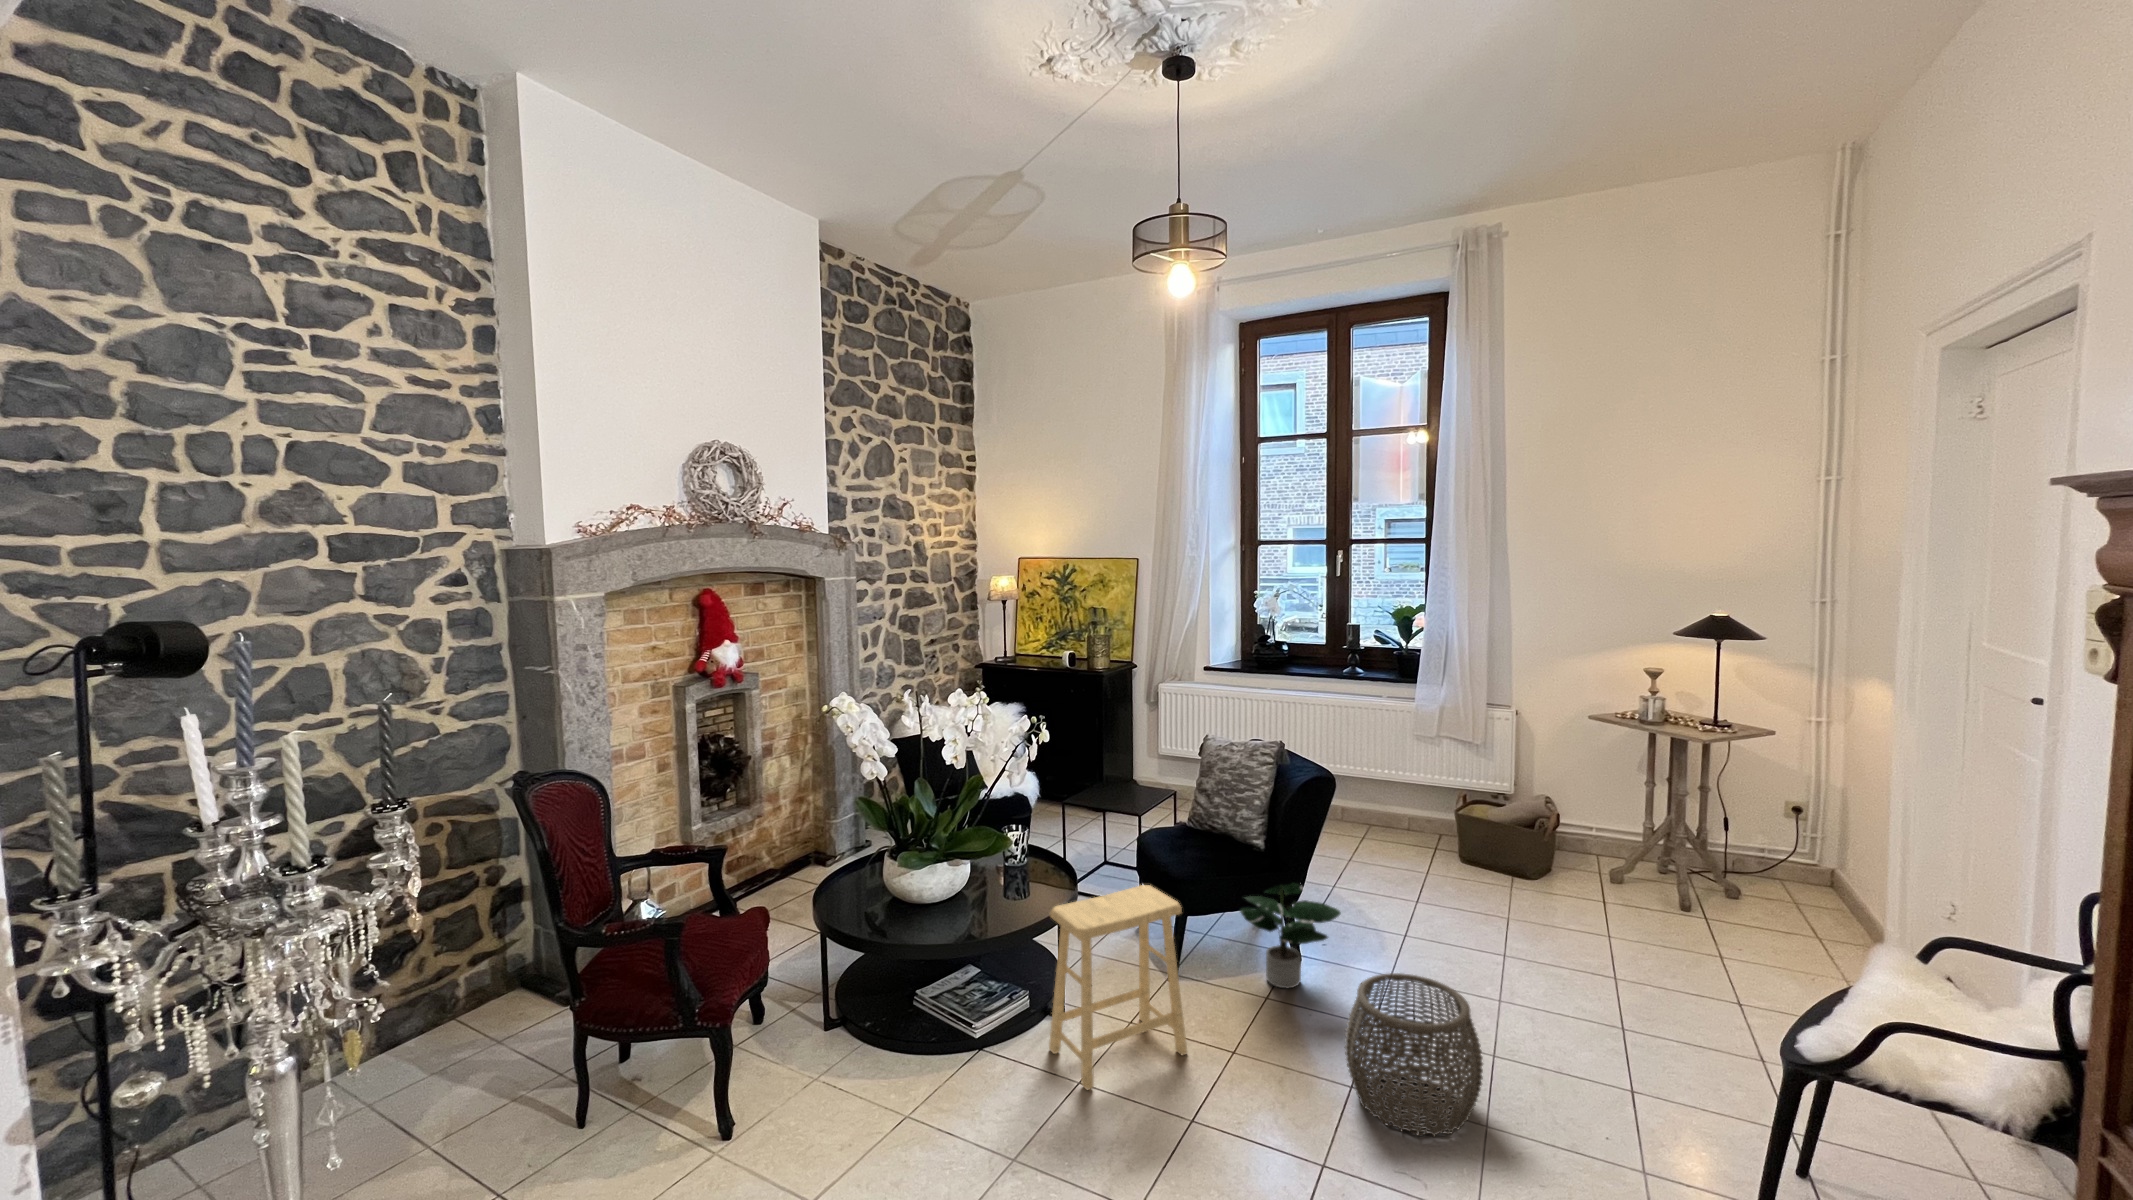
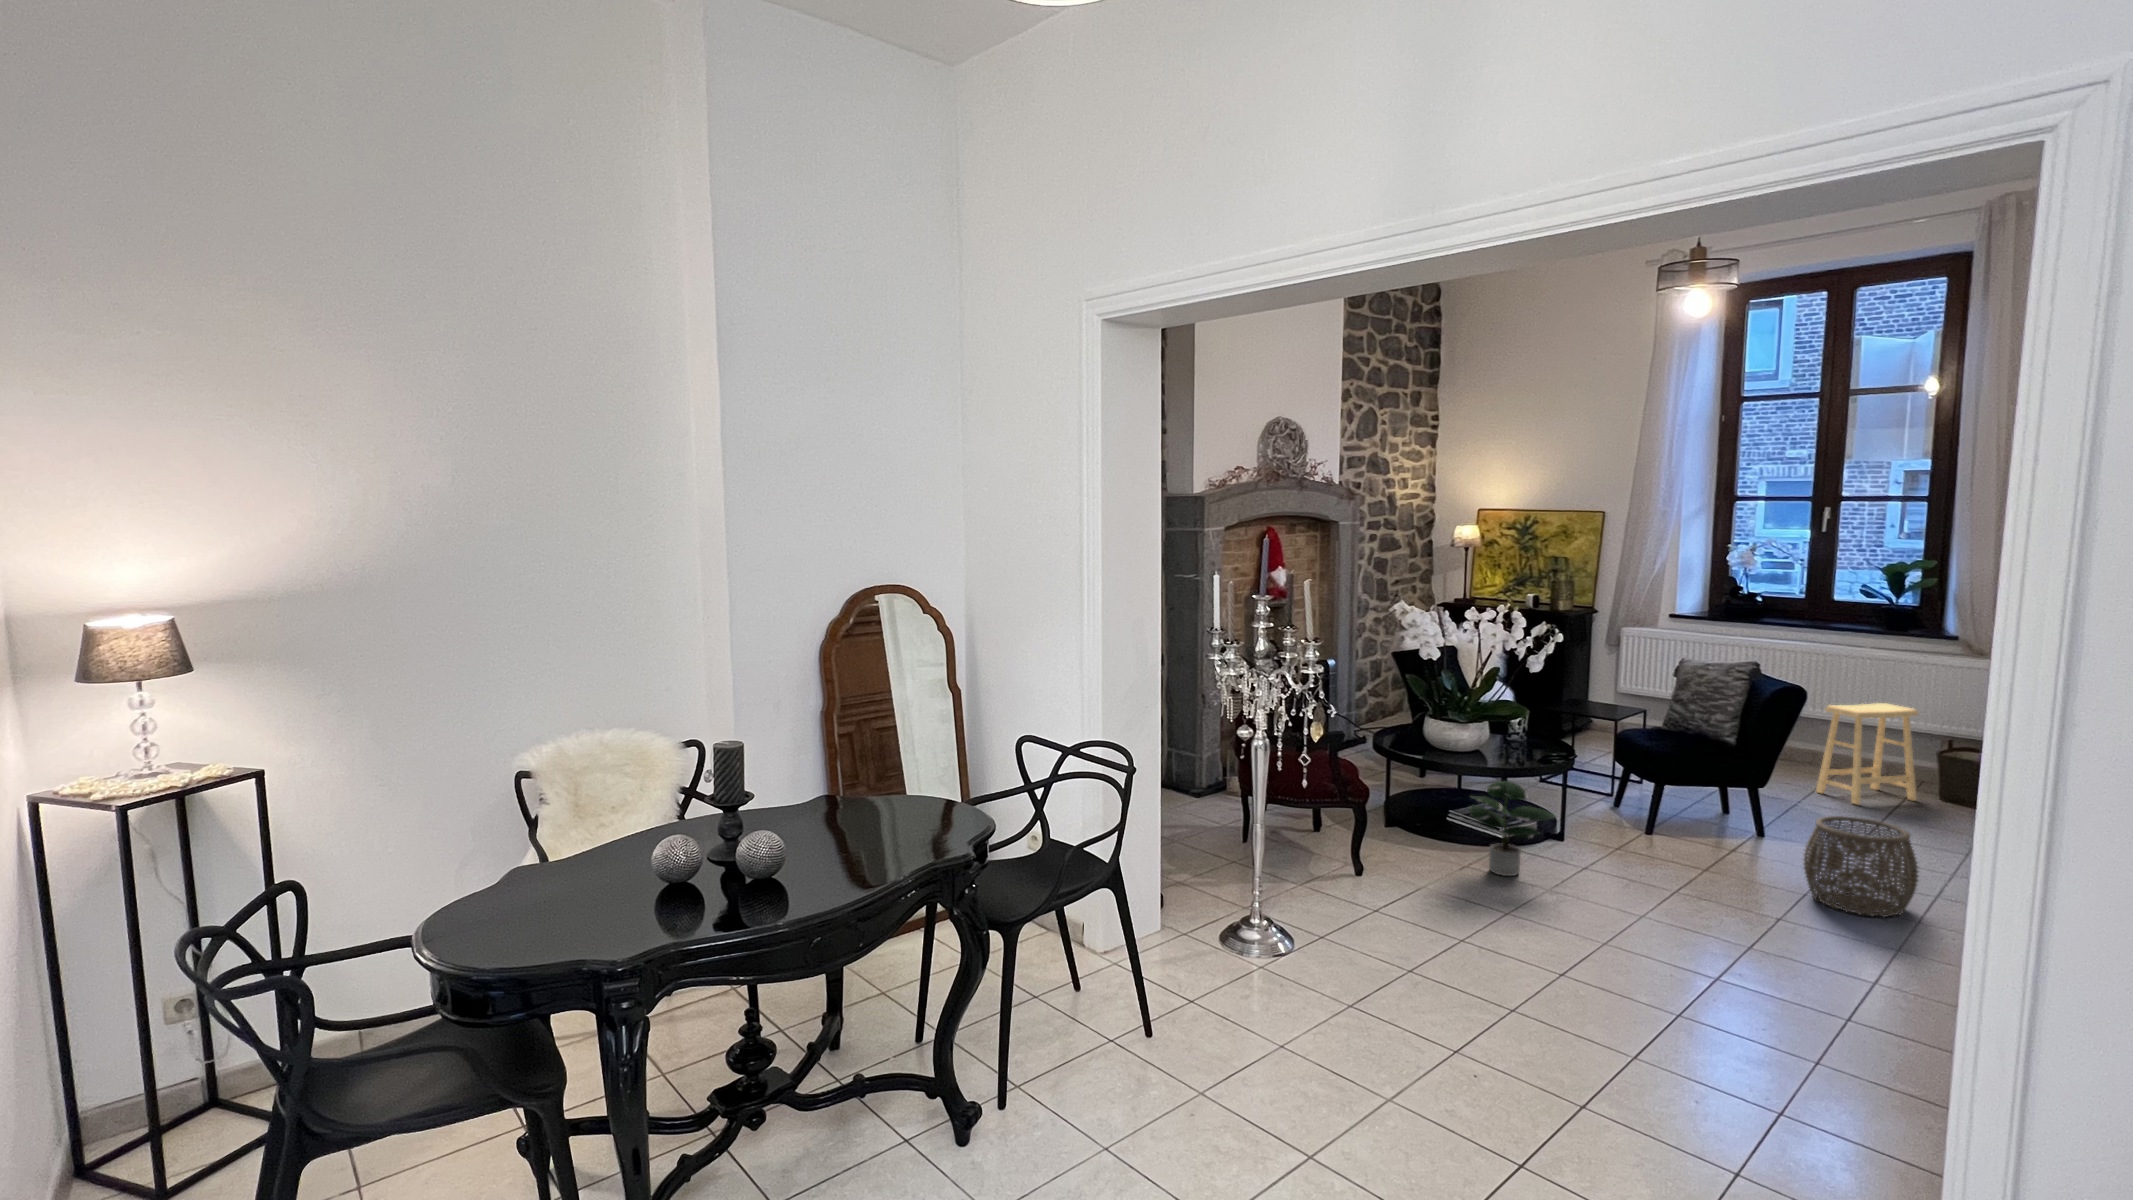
potted plant: present [1240,883,1341,988] -> present [1469,781,1557,876]
footstool: present [1049,885,1187,1090] -> present [1816,703,1918,804]

